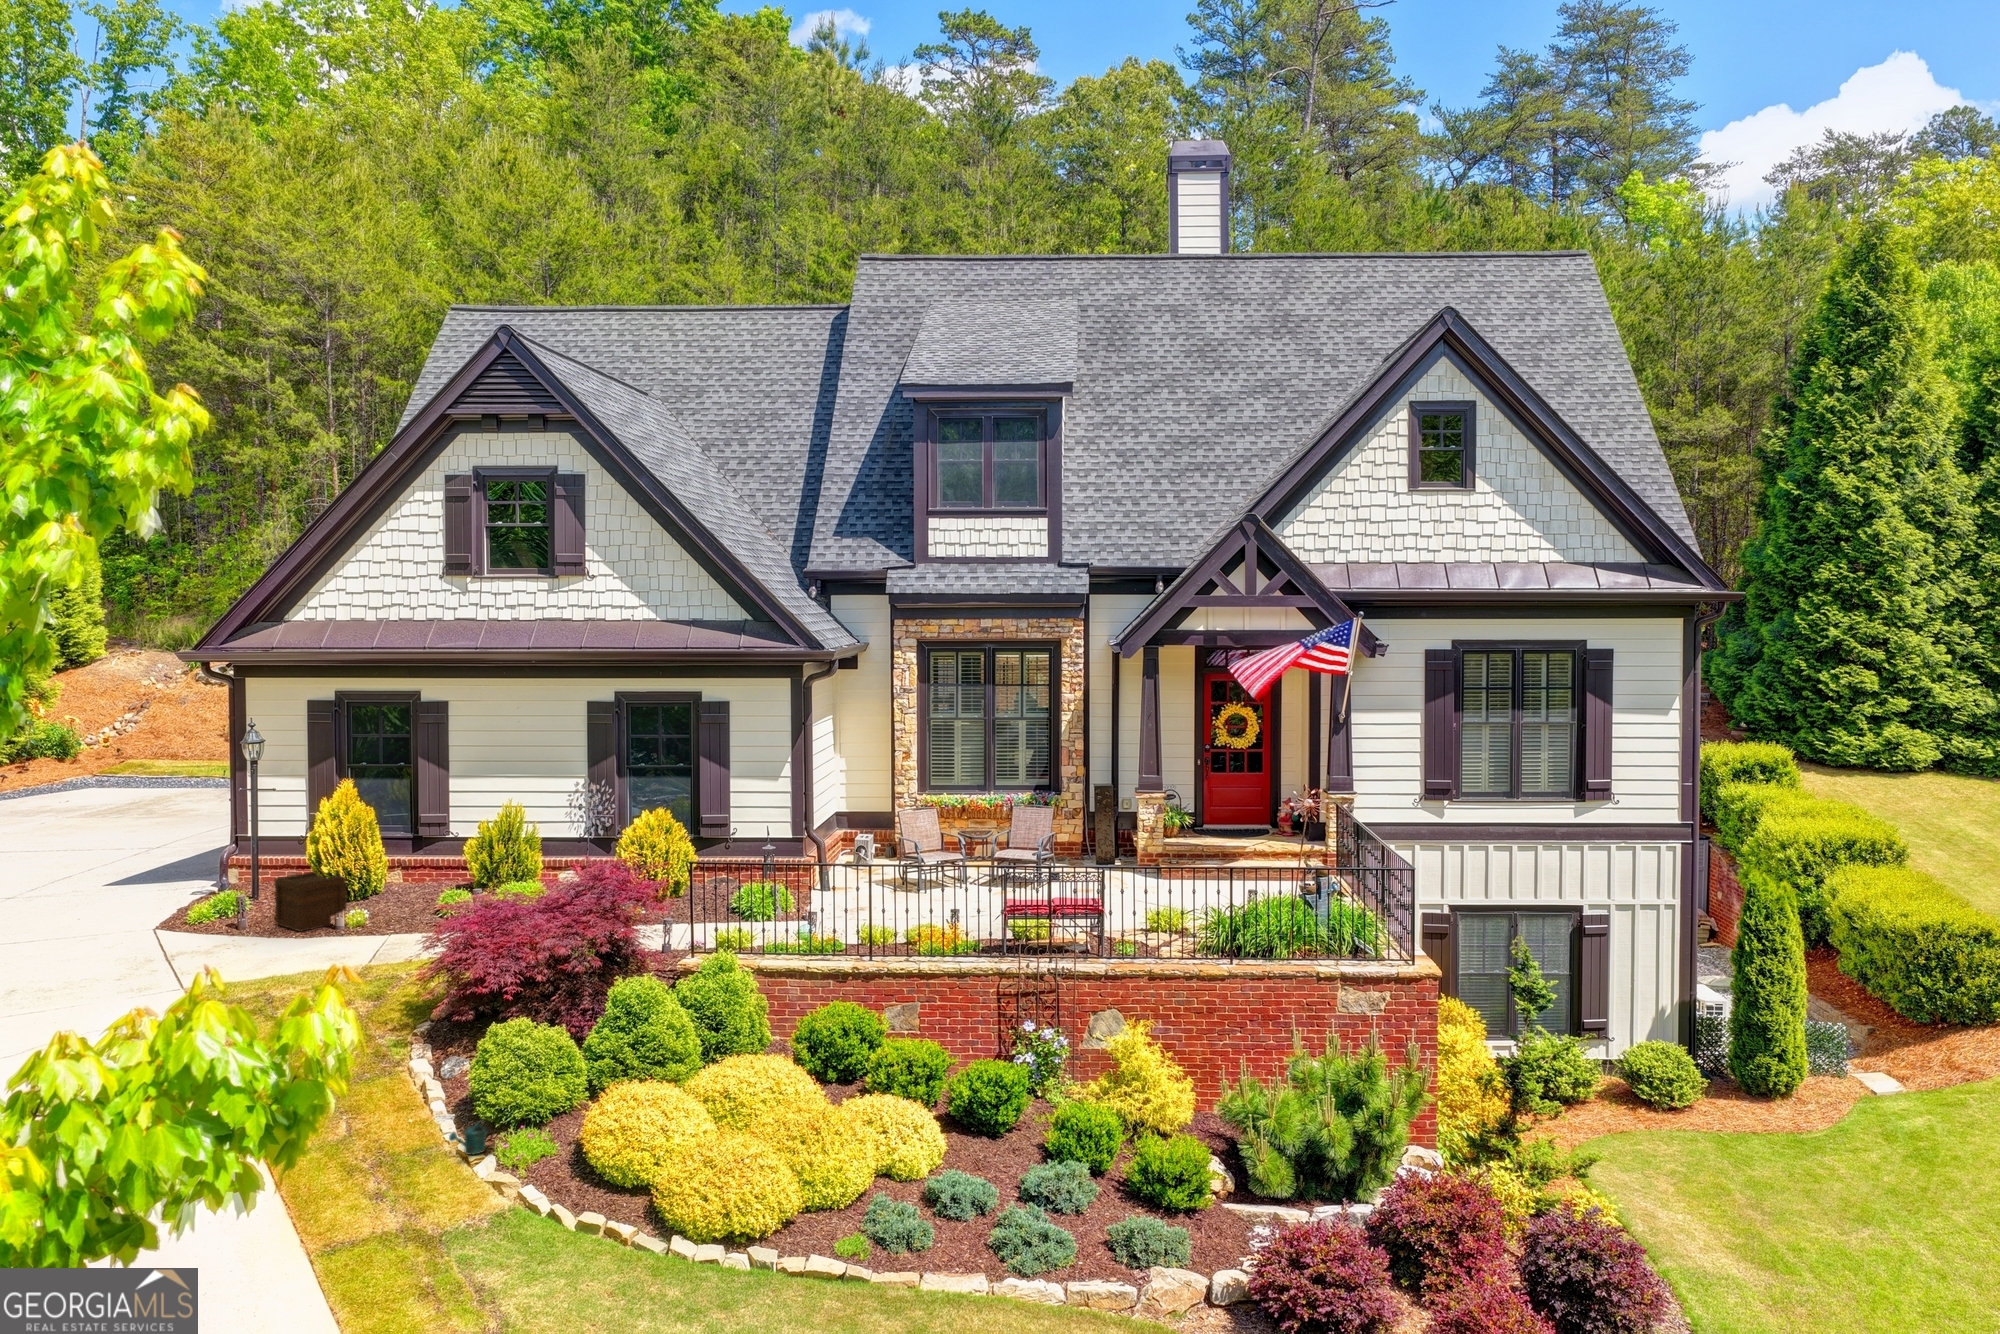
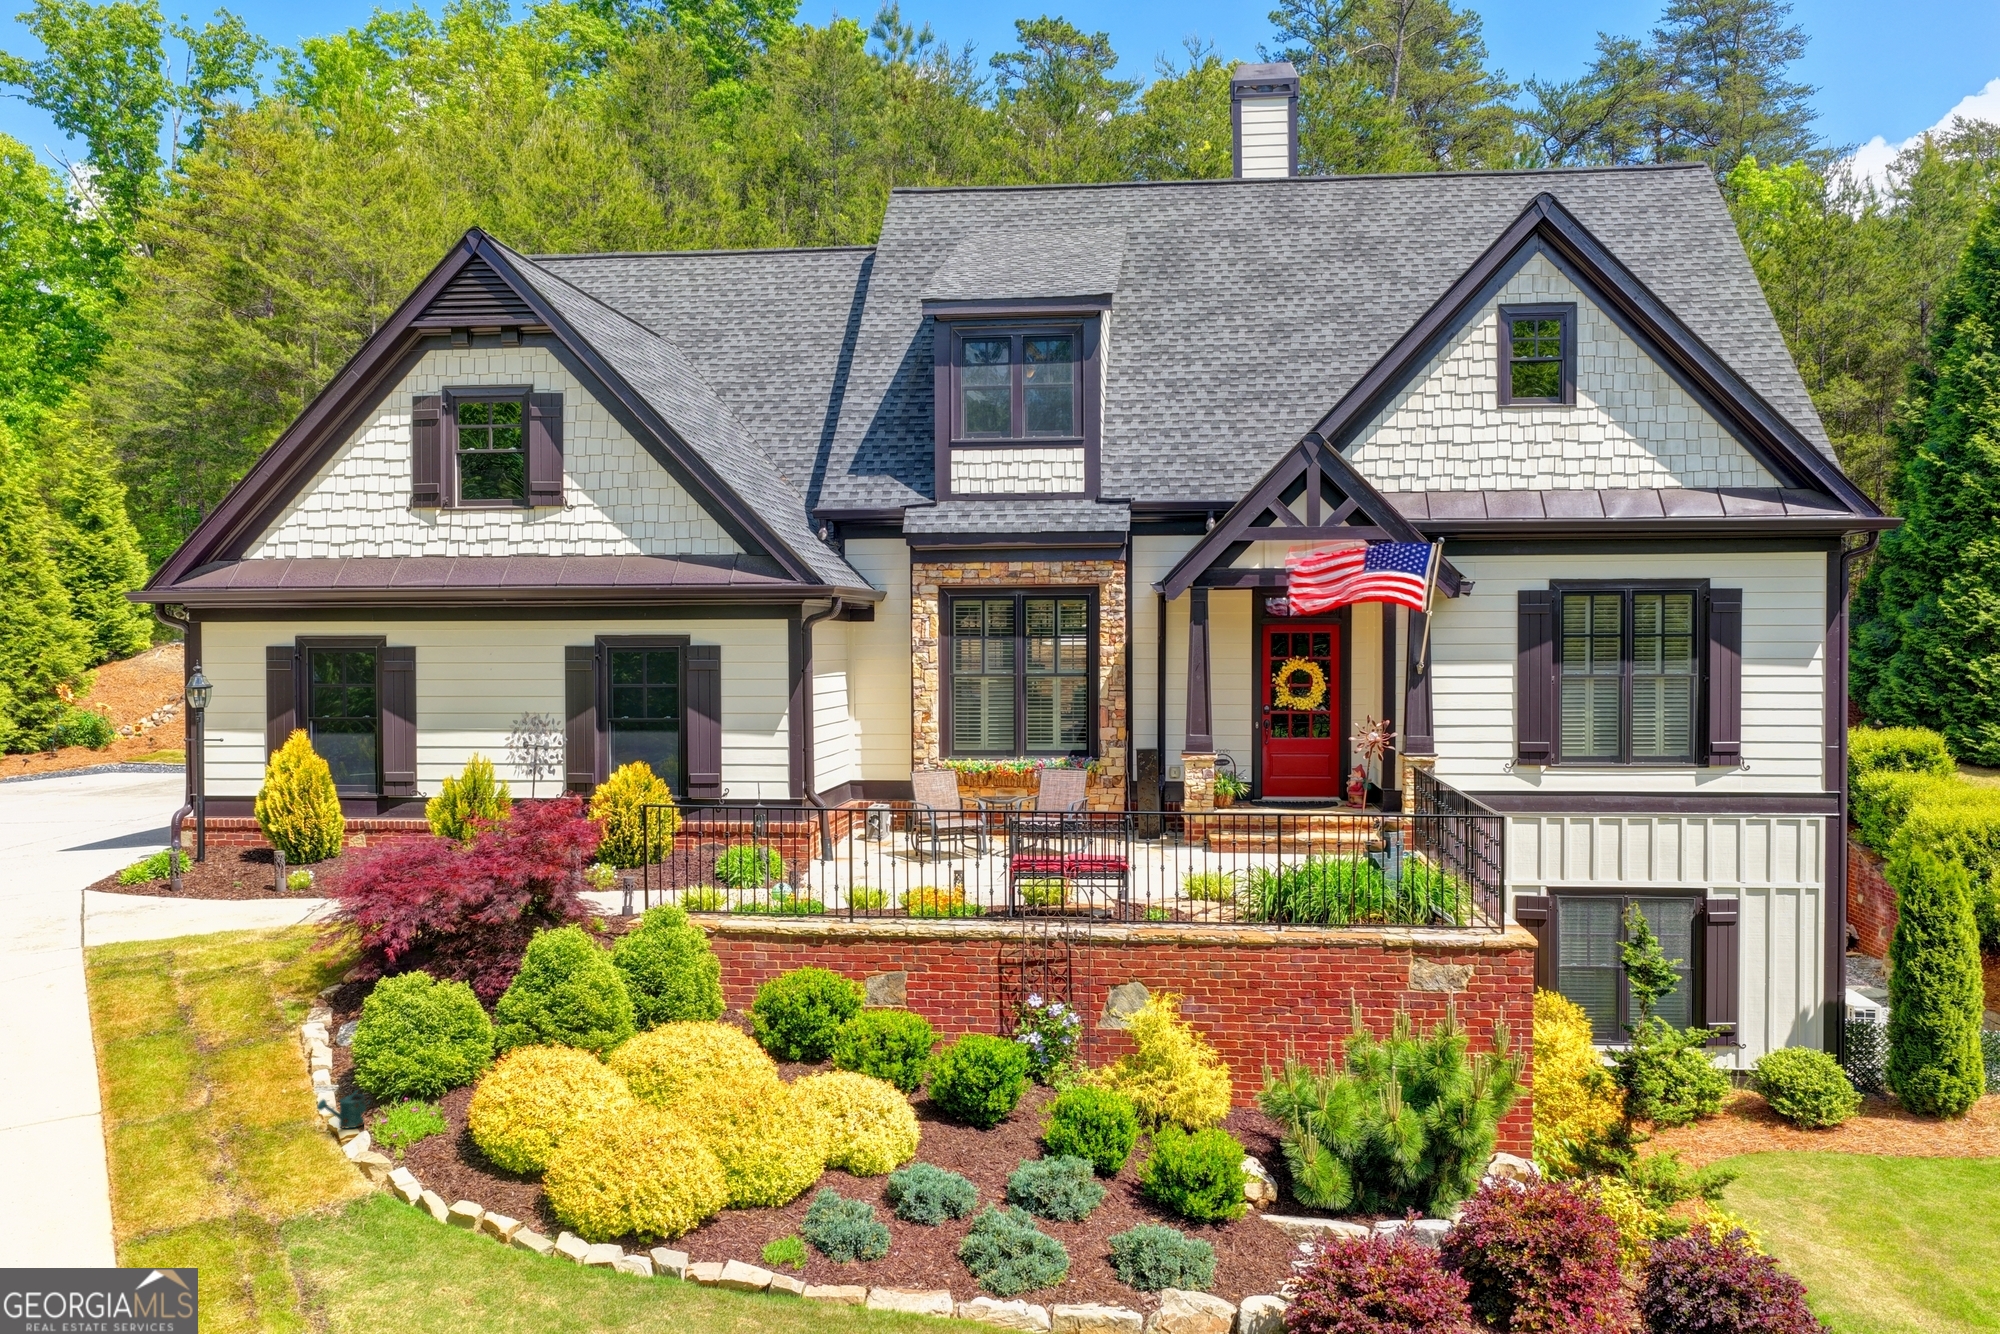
wooden crate: present [274,872,347,932] -> none [220,827,298,891]

